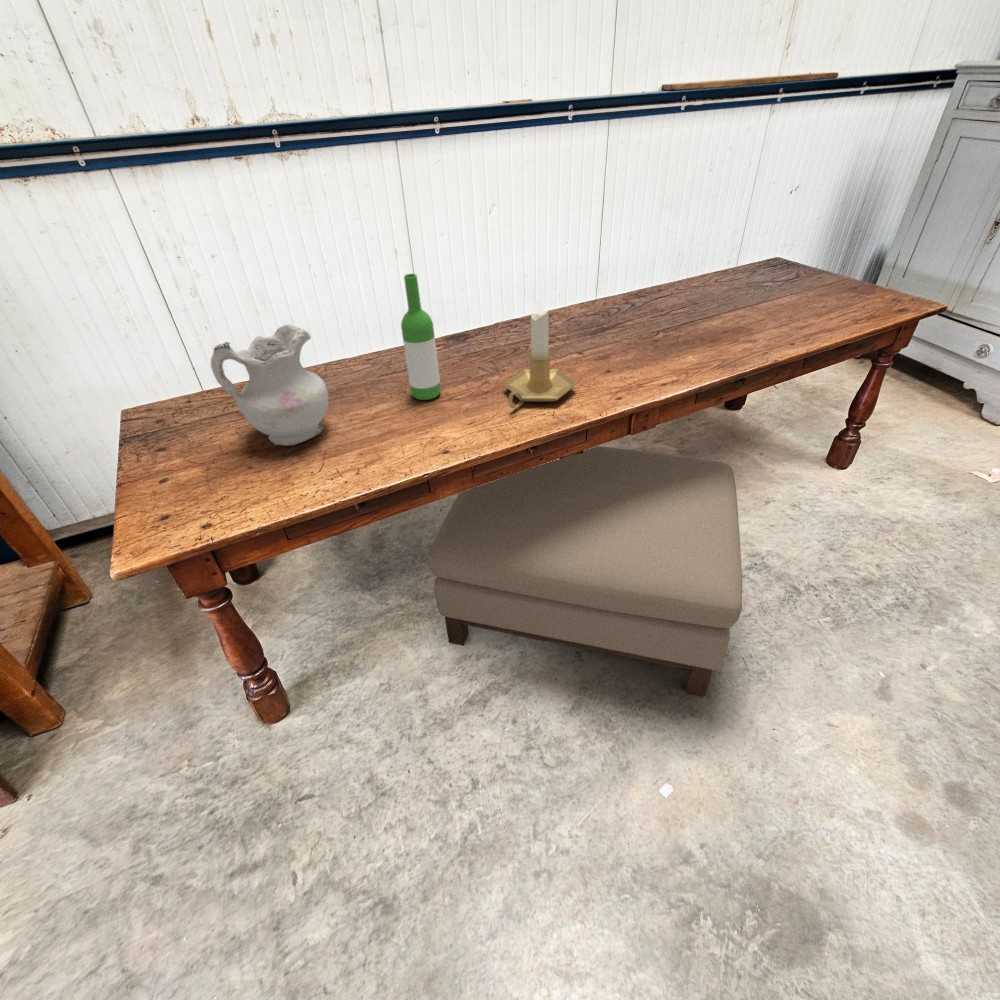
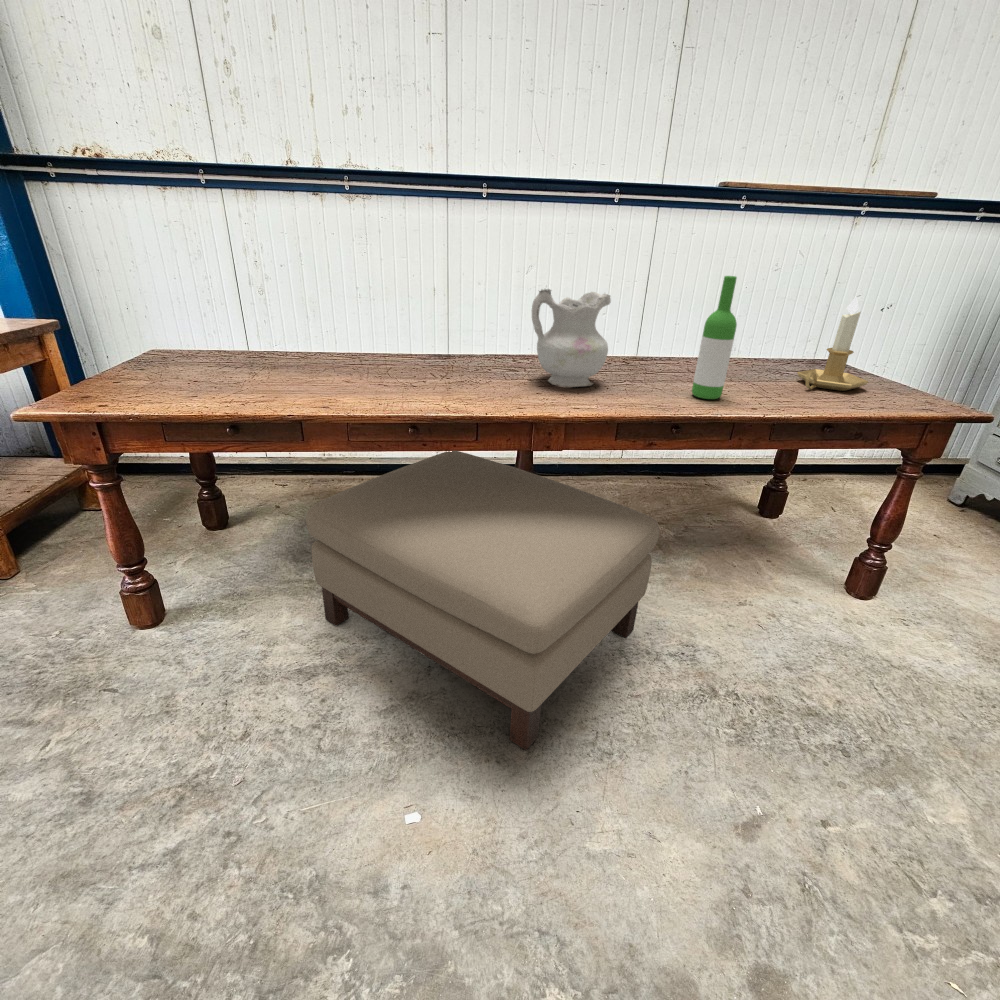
wine bottle: present [401,274,441,400] -> present [692,276,737,399]
candlestick: present [504,294,577,409] -> present [797,296,868,391]
ceramic pitcher: present [211,325,328,445] -> present [532,289,611,387]

